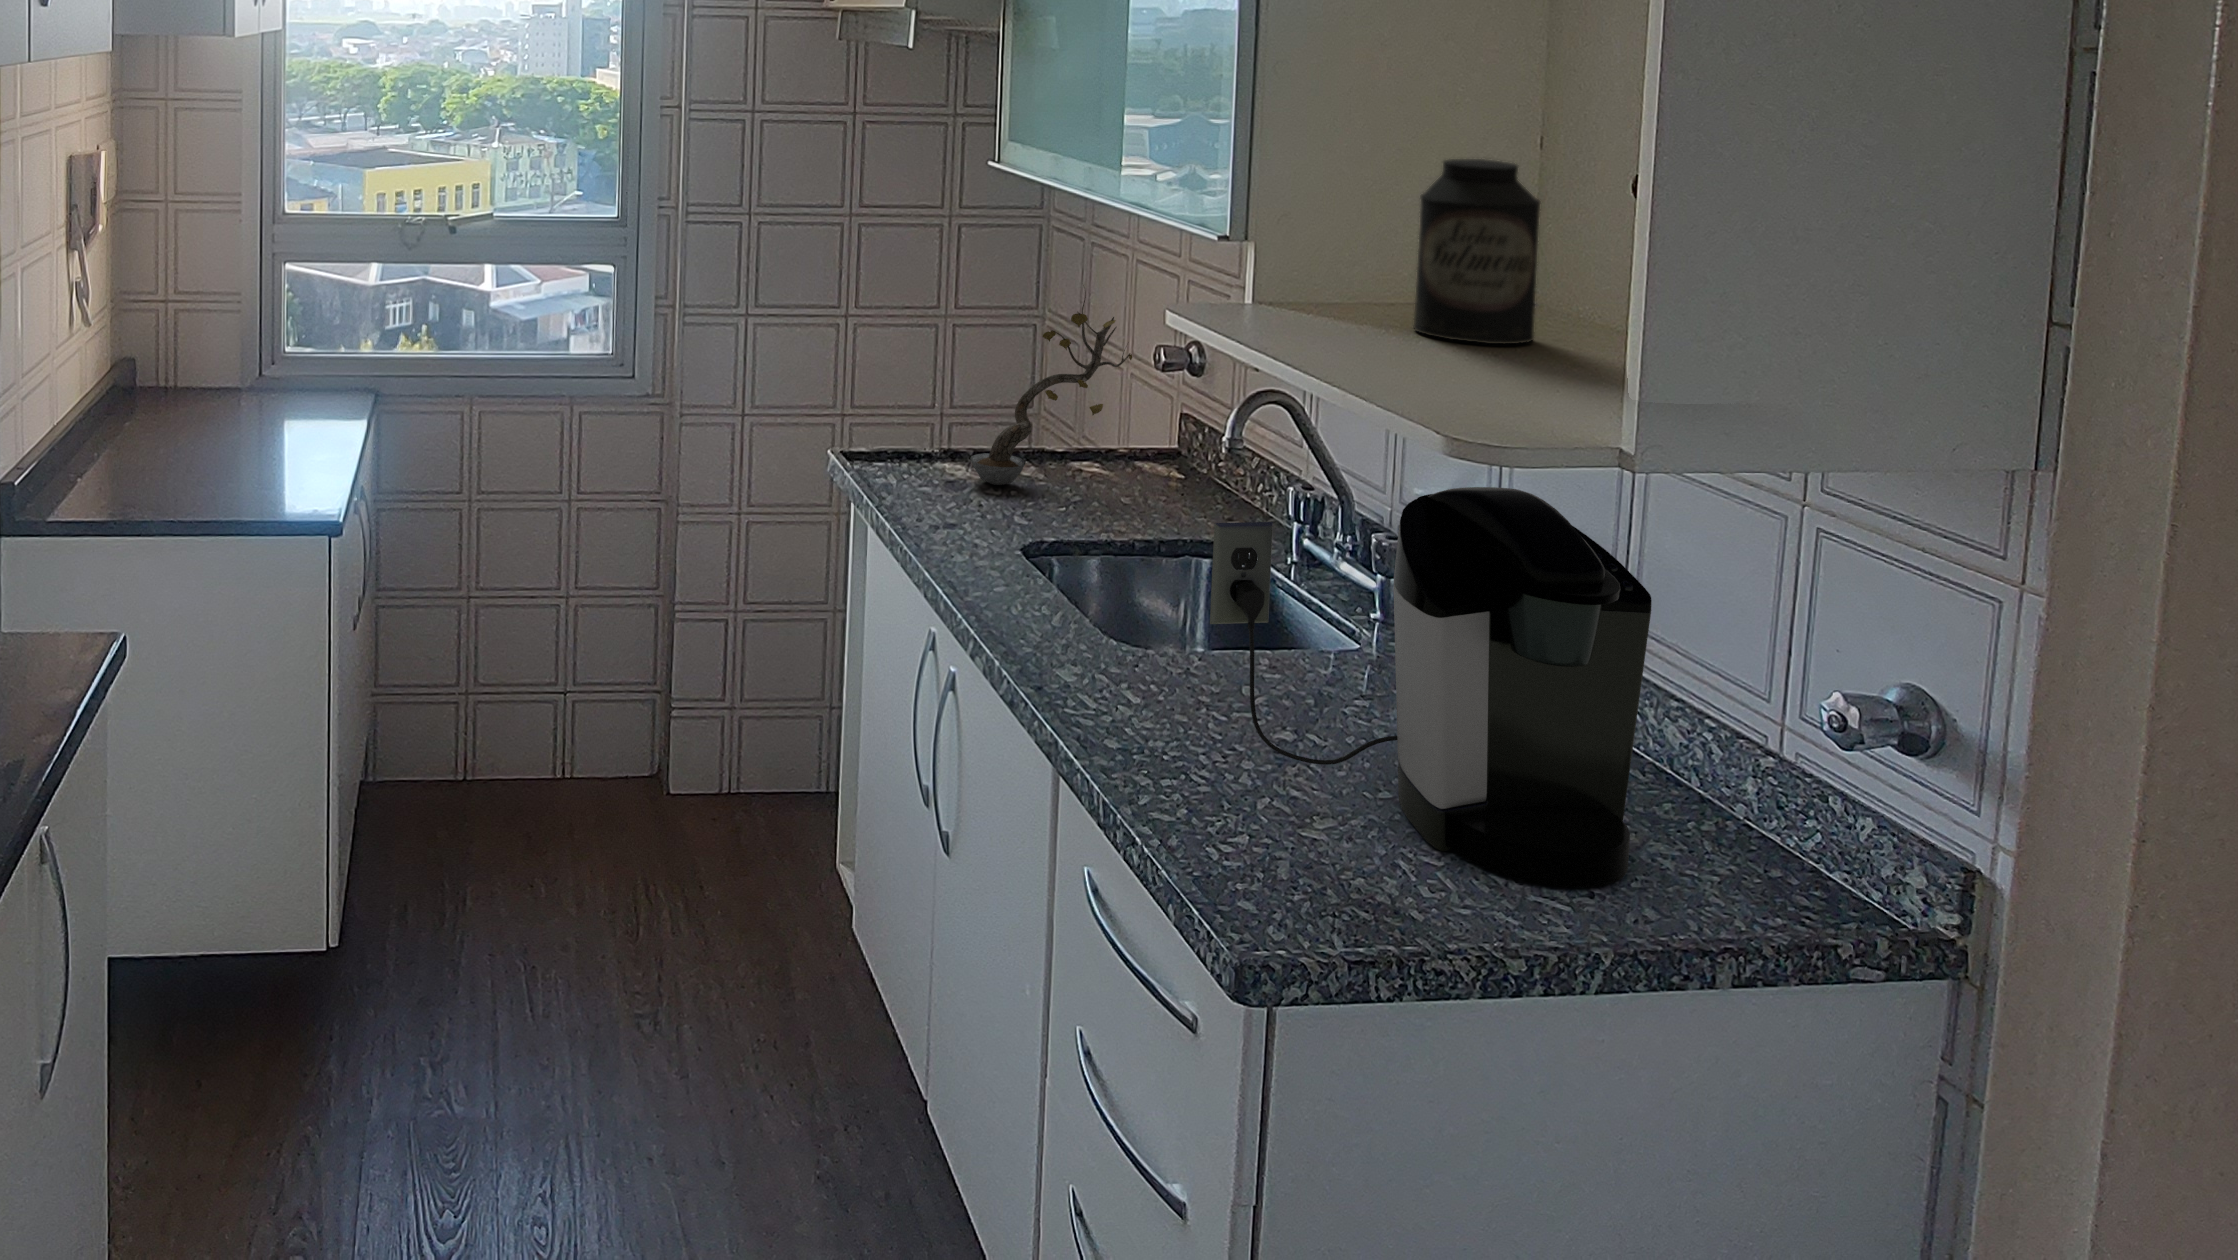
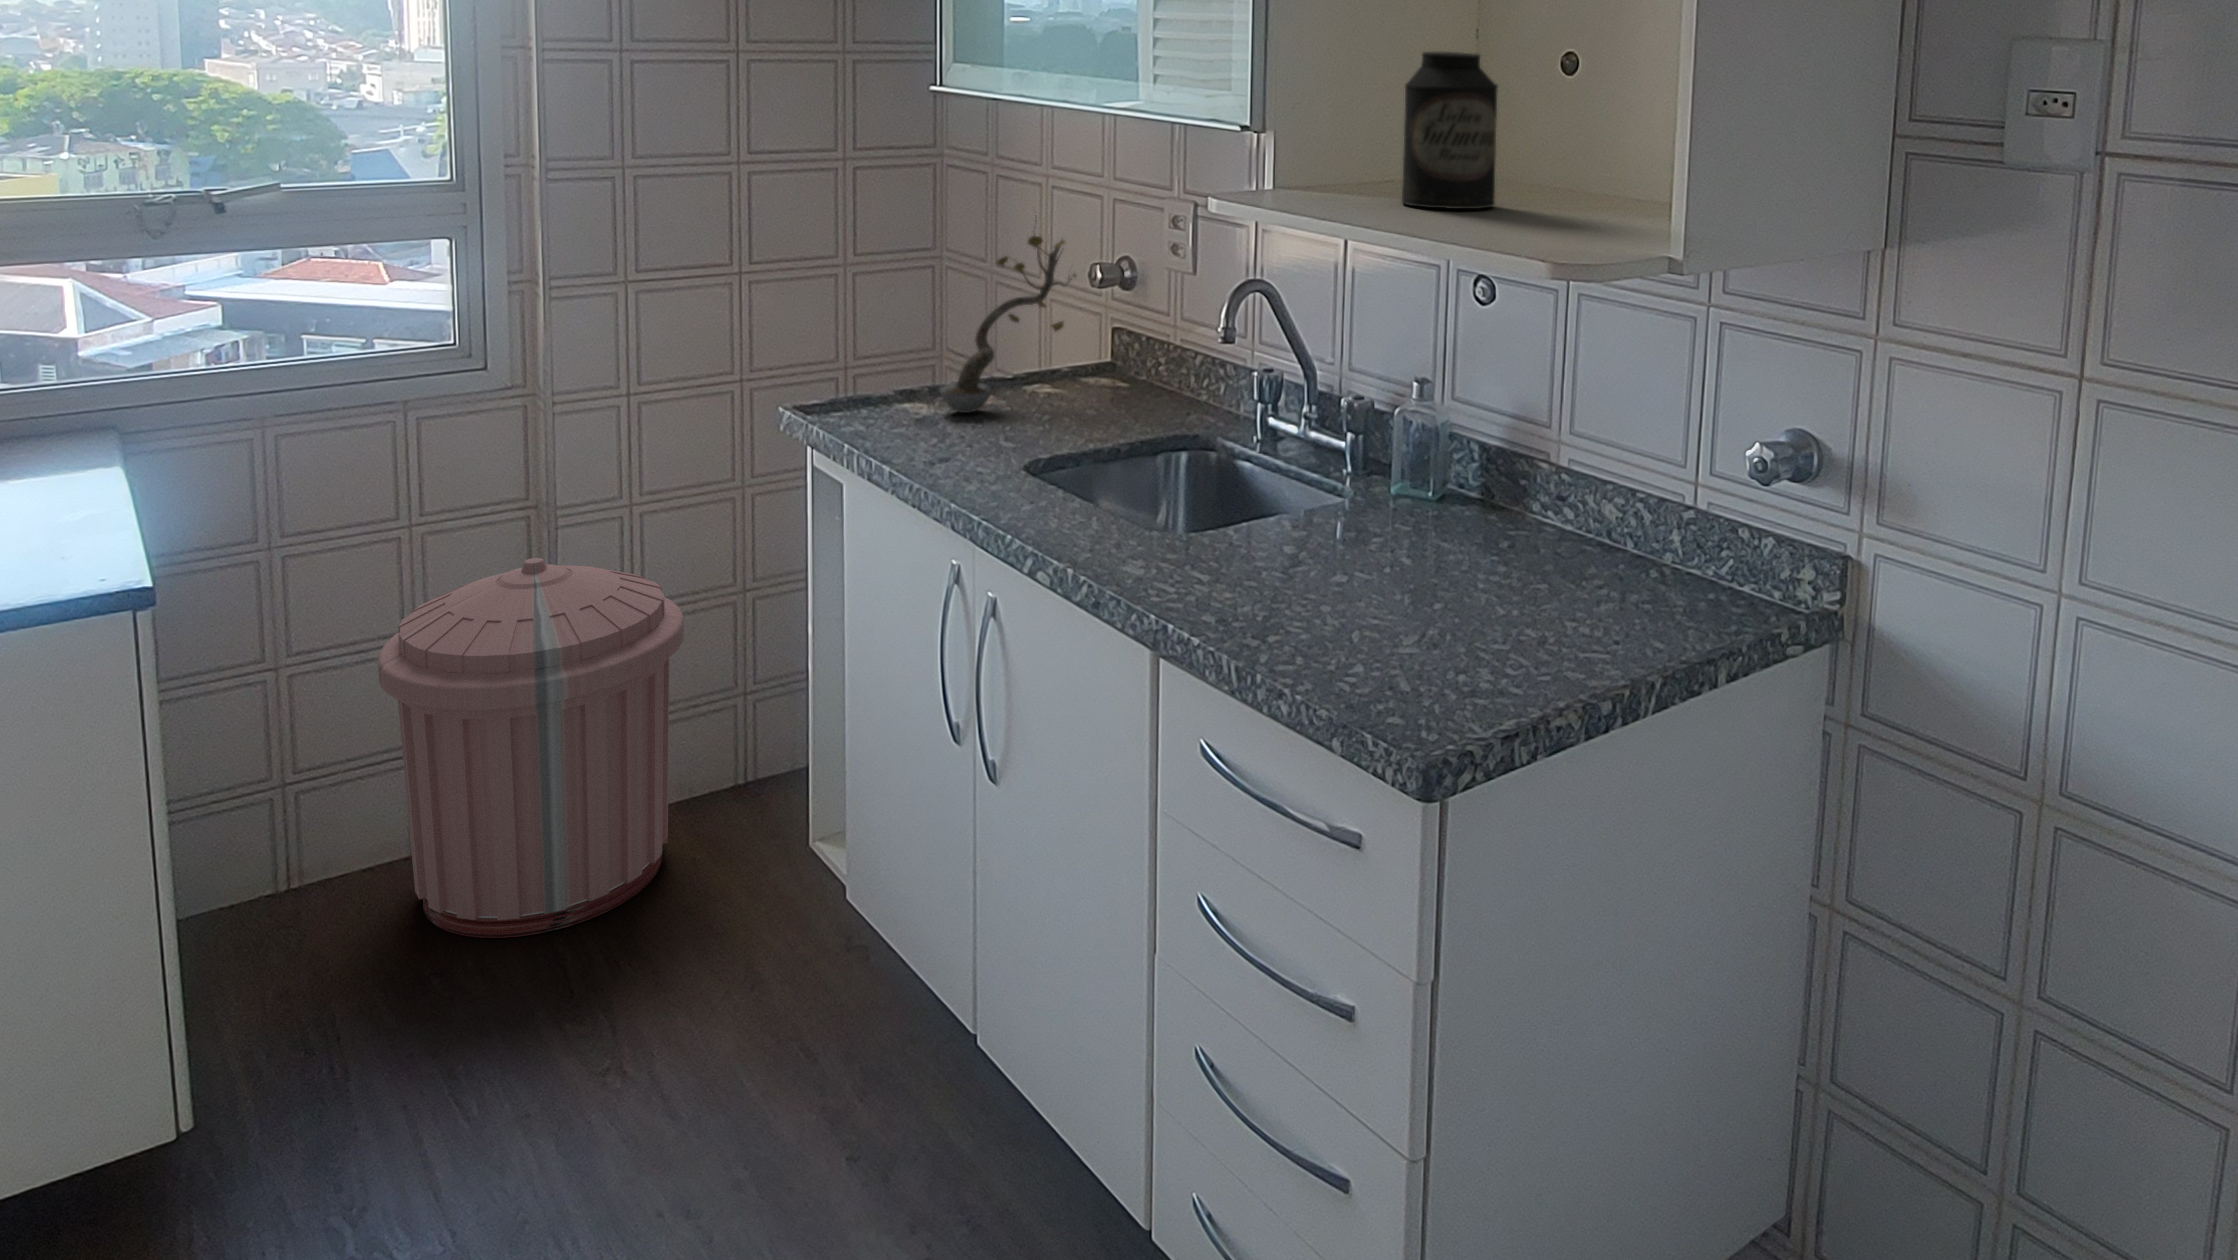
coffee maker: present [1210,487,1652,887] -> none [1303,322,1635,643]
trash can: none [517,554,758,892] -> present [378,558,684,938]

